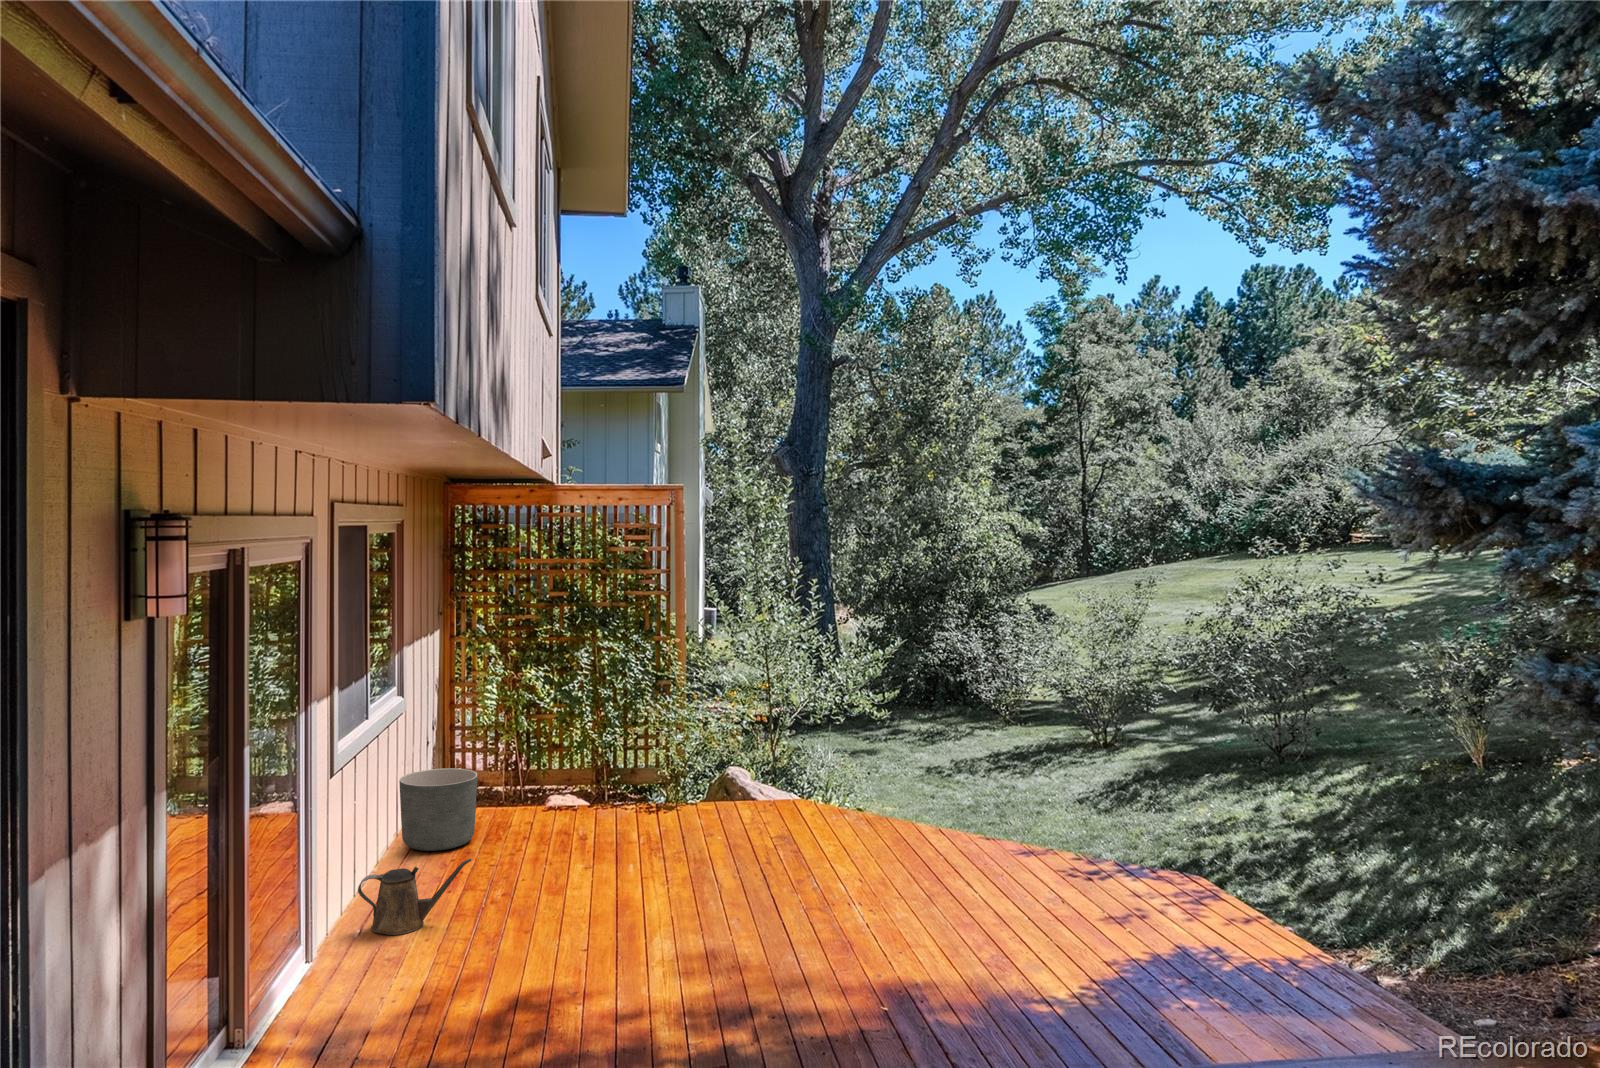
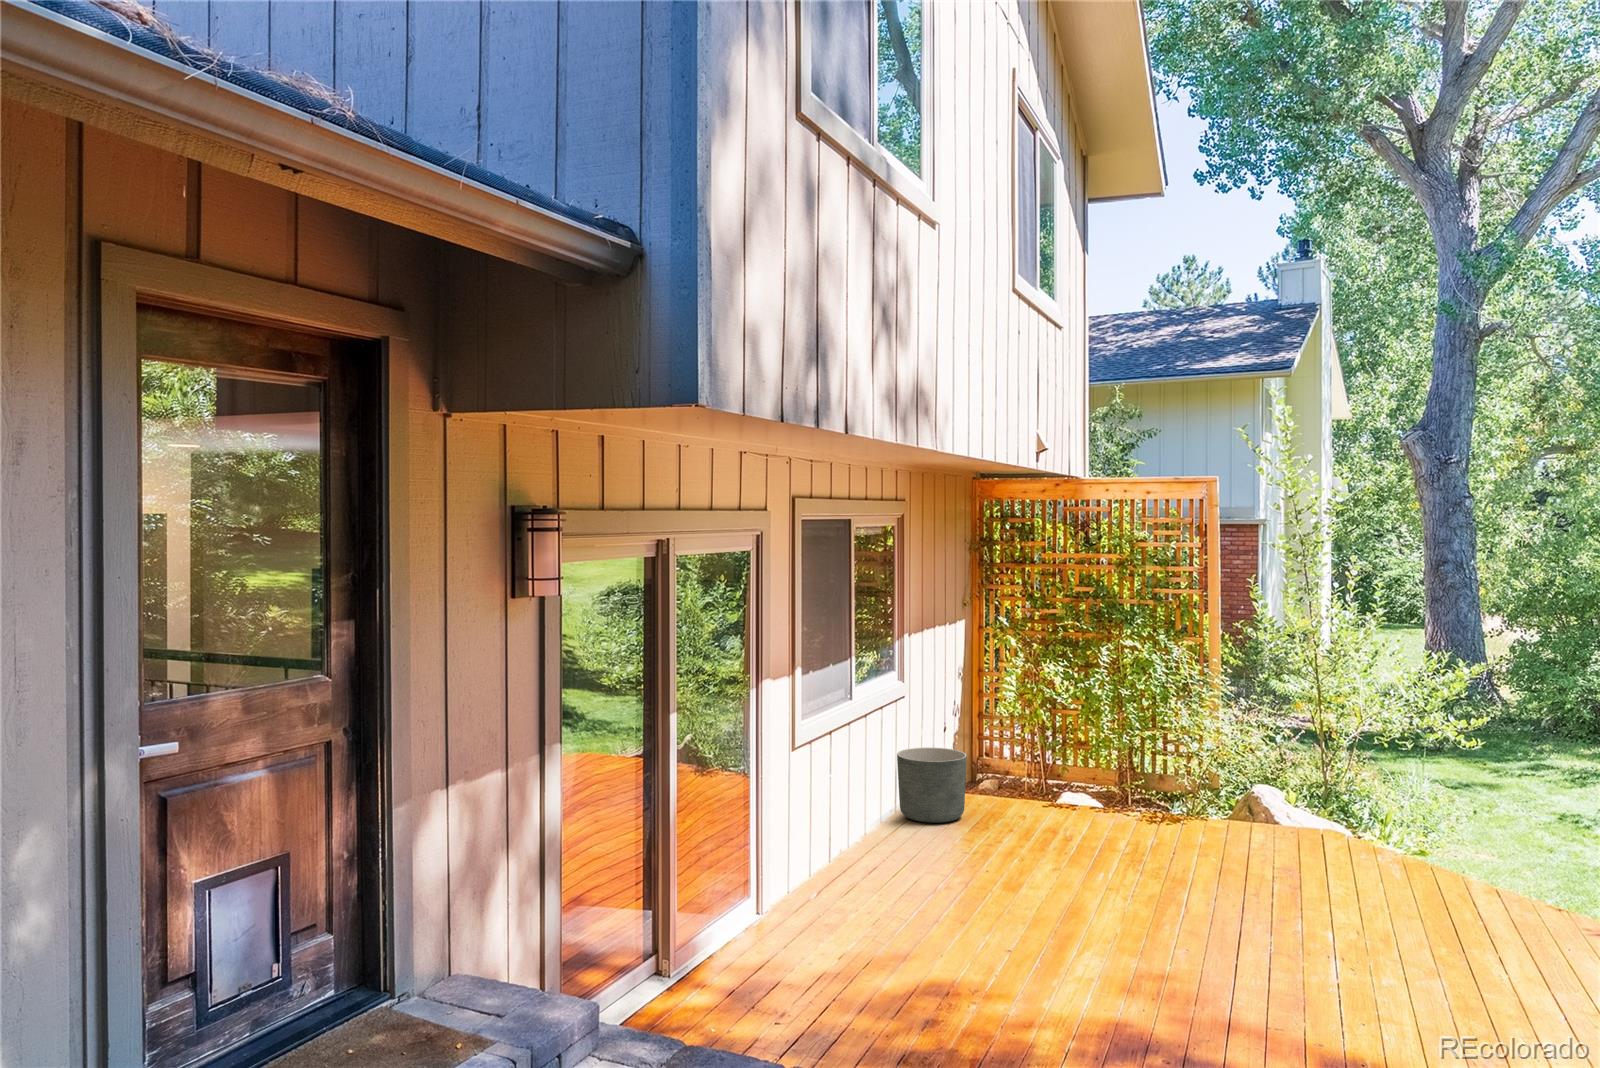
watering can: present [358,859,471,935] -> none [823,825,916,884]

